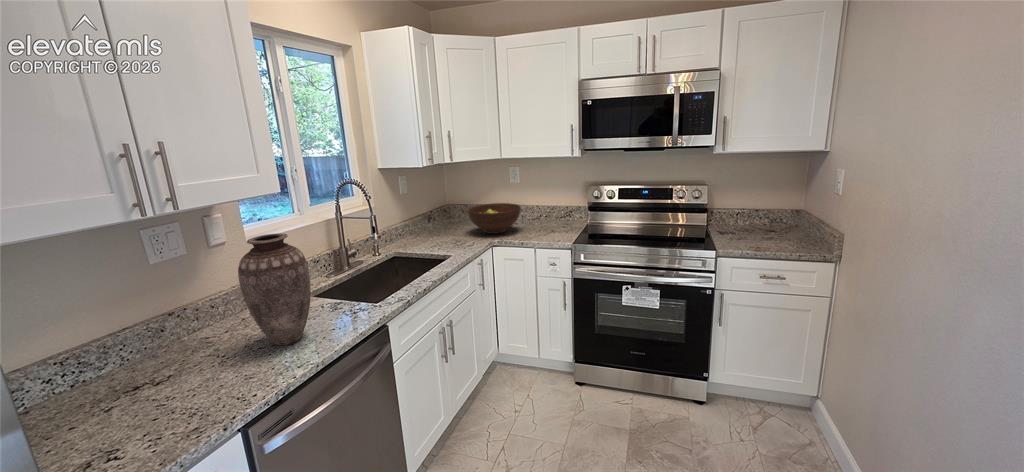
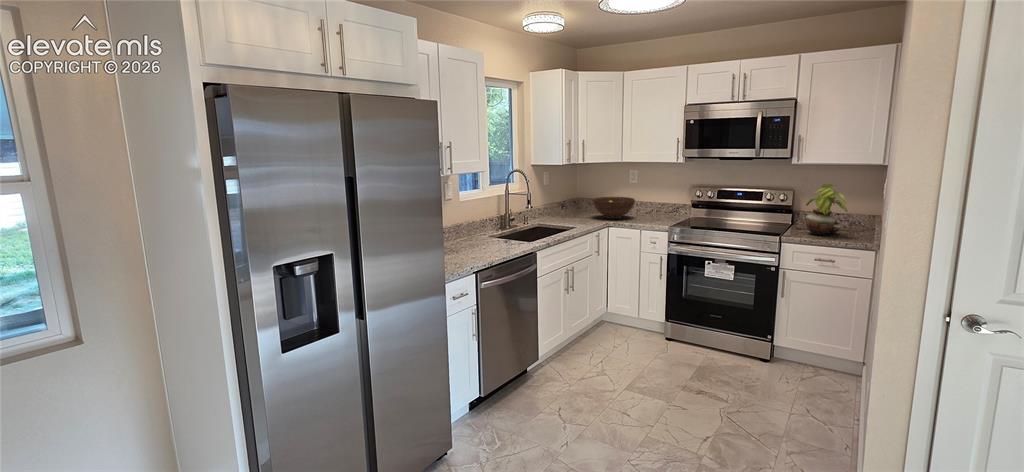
potted plant: none [735,178,793,242] -> present [806,184,847,235]
vase: present [238,233,311,345] -> none [469,192,501,251]

